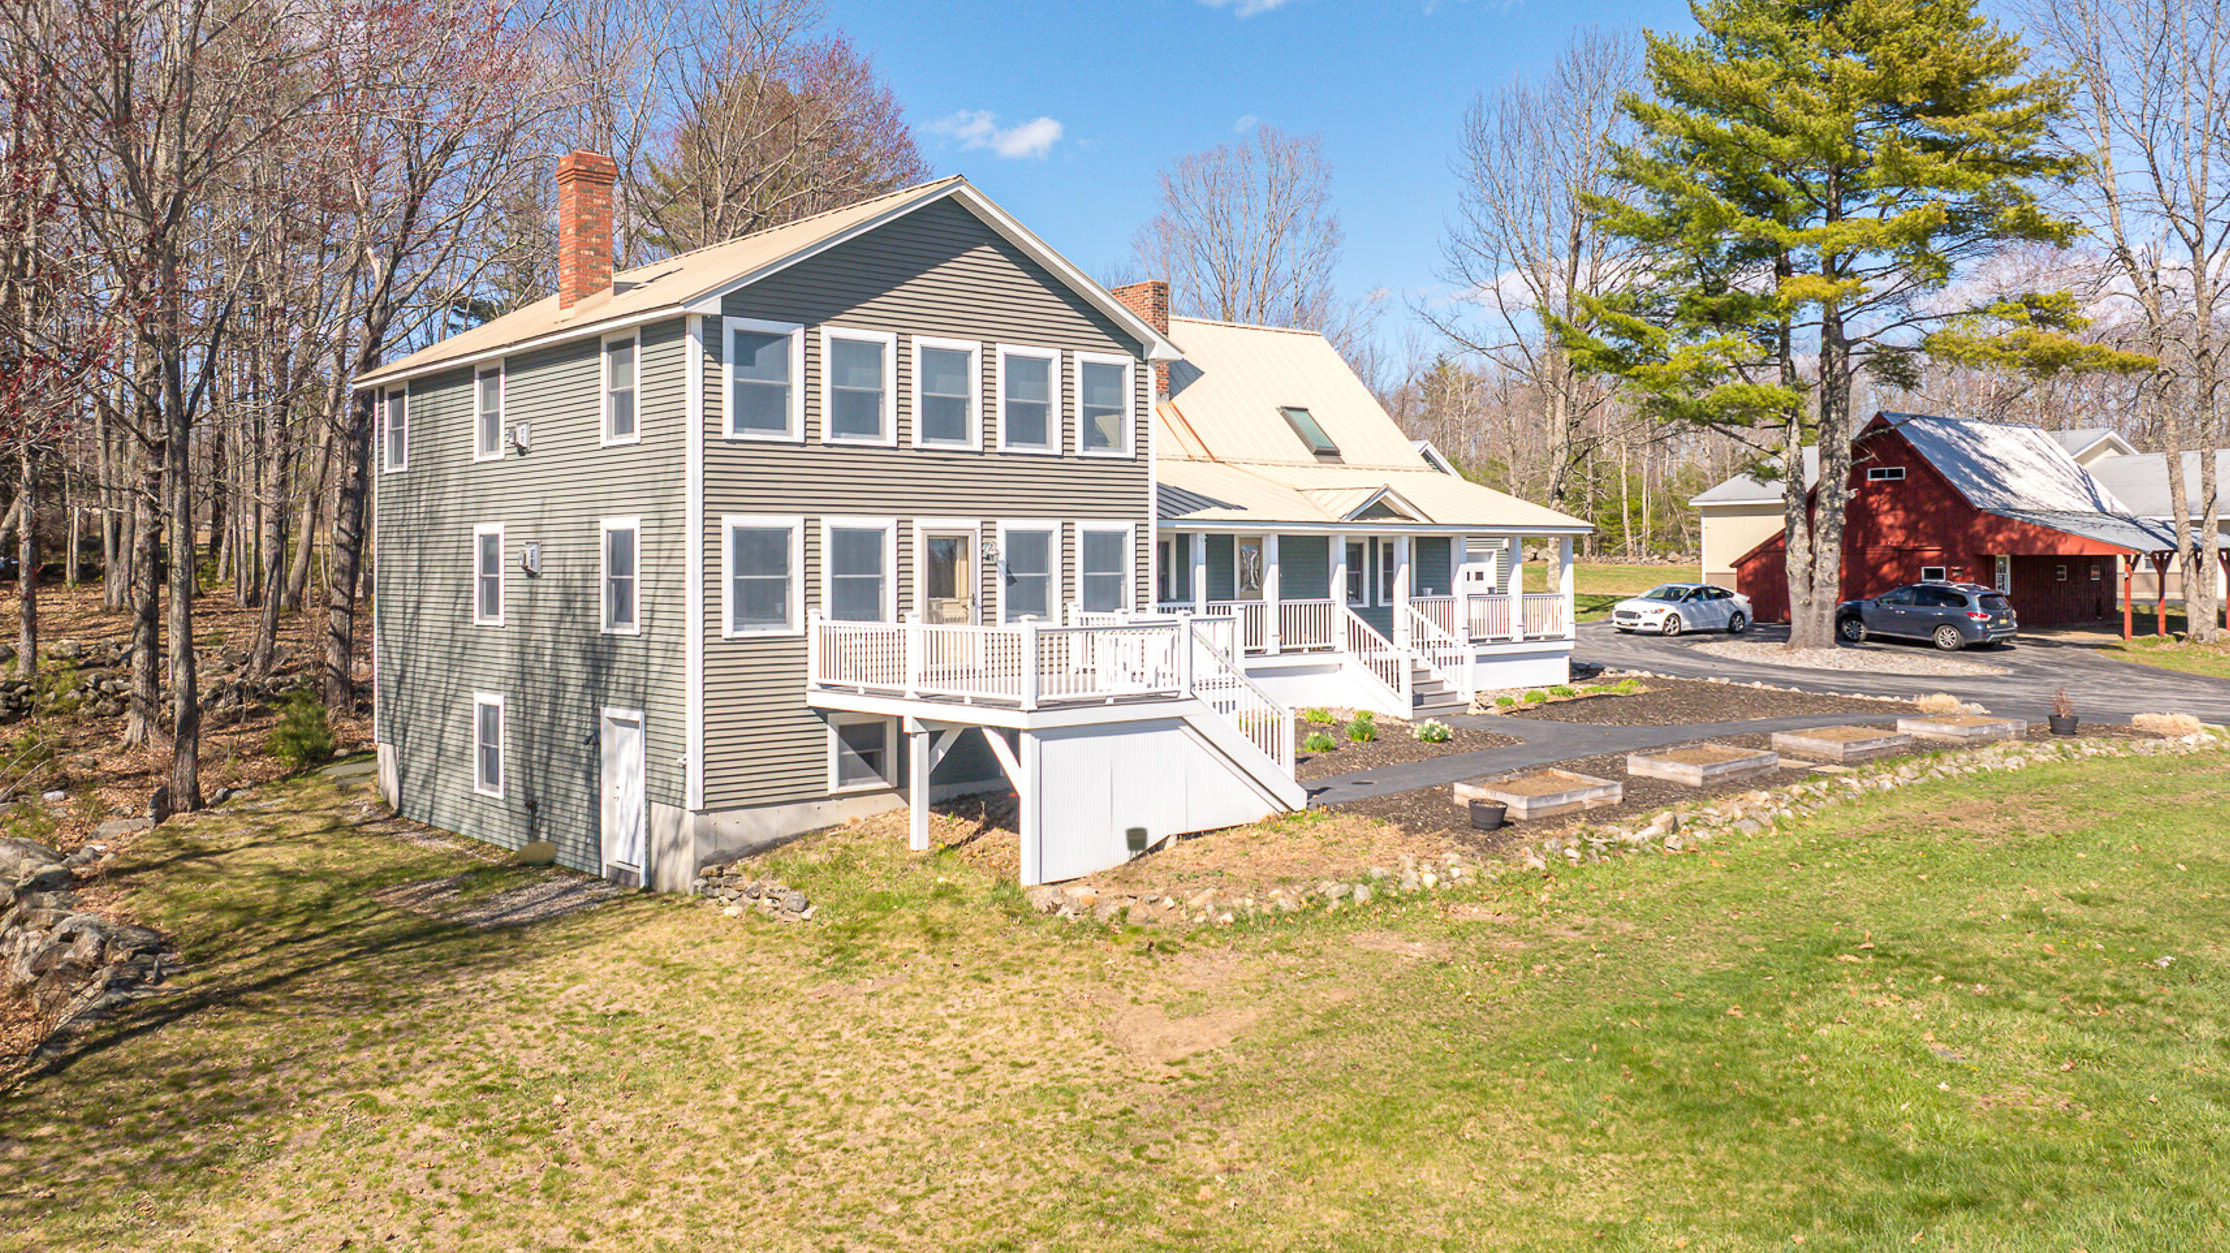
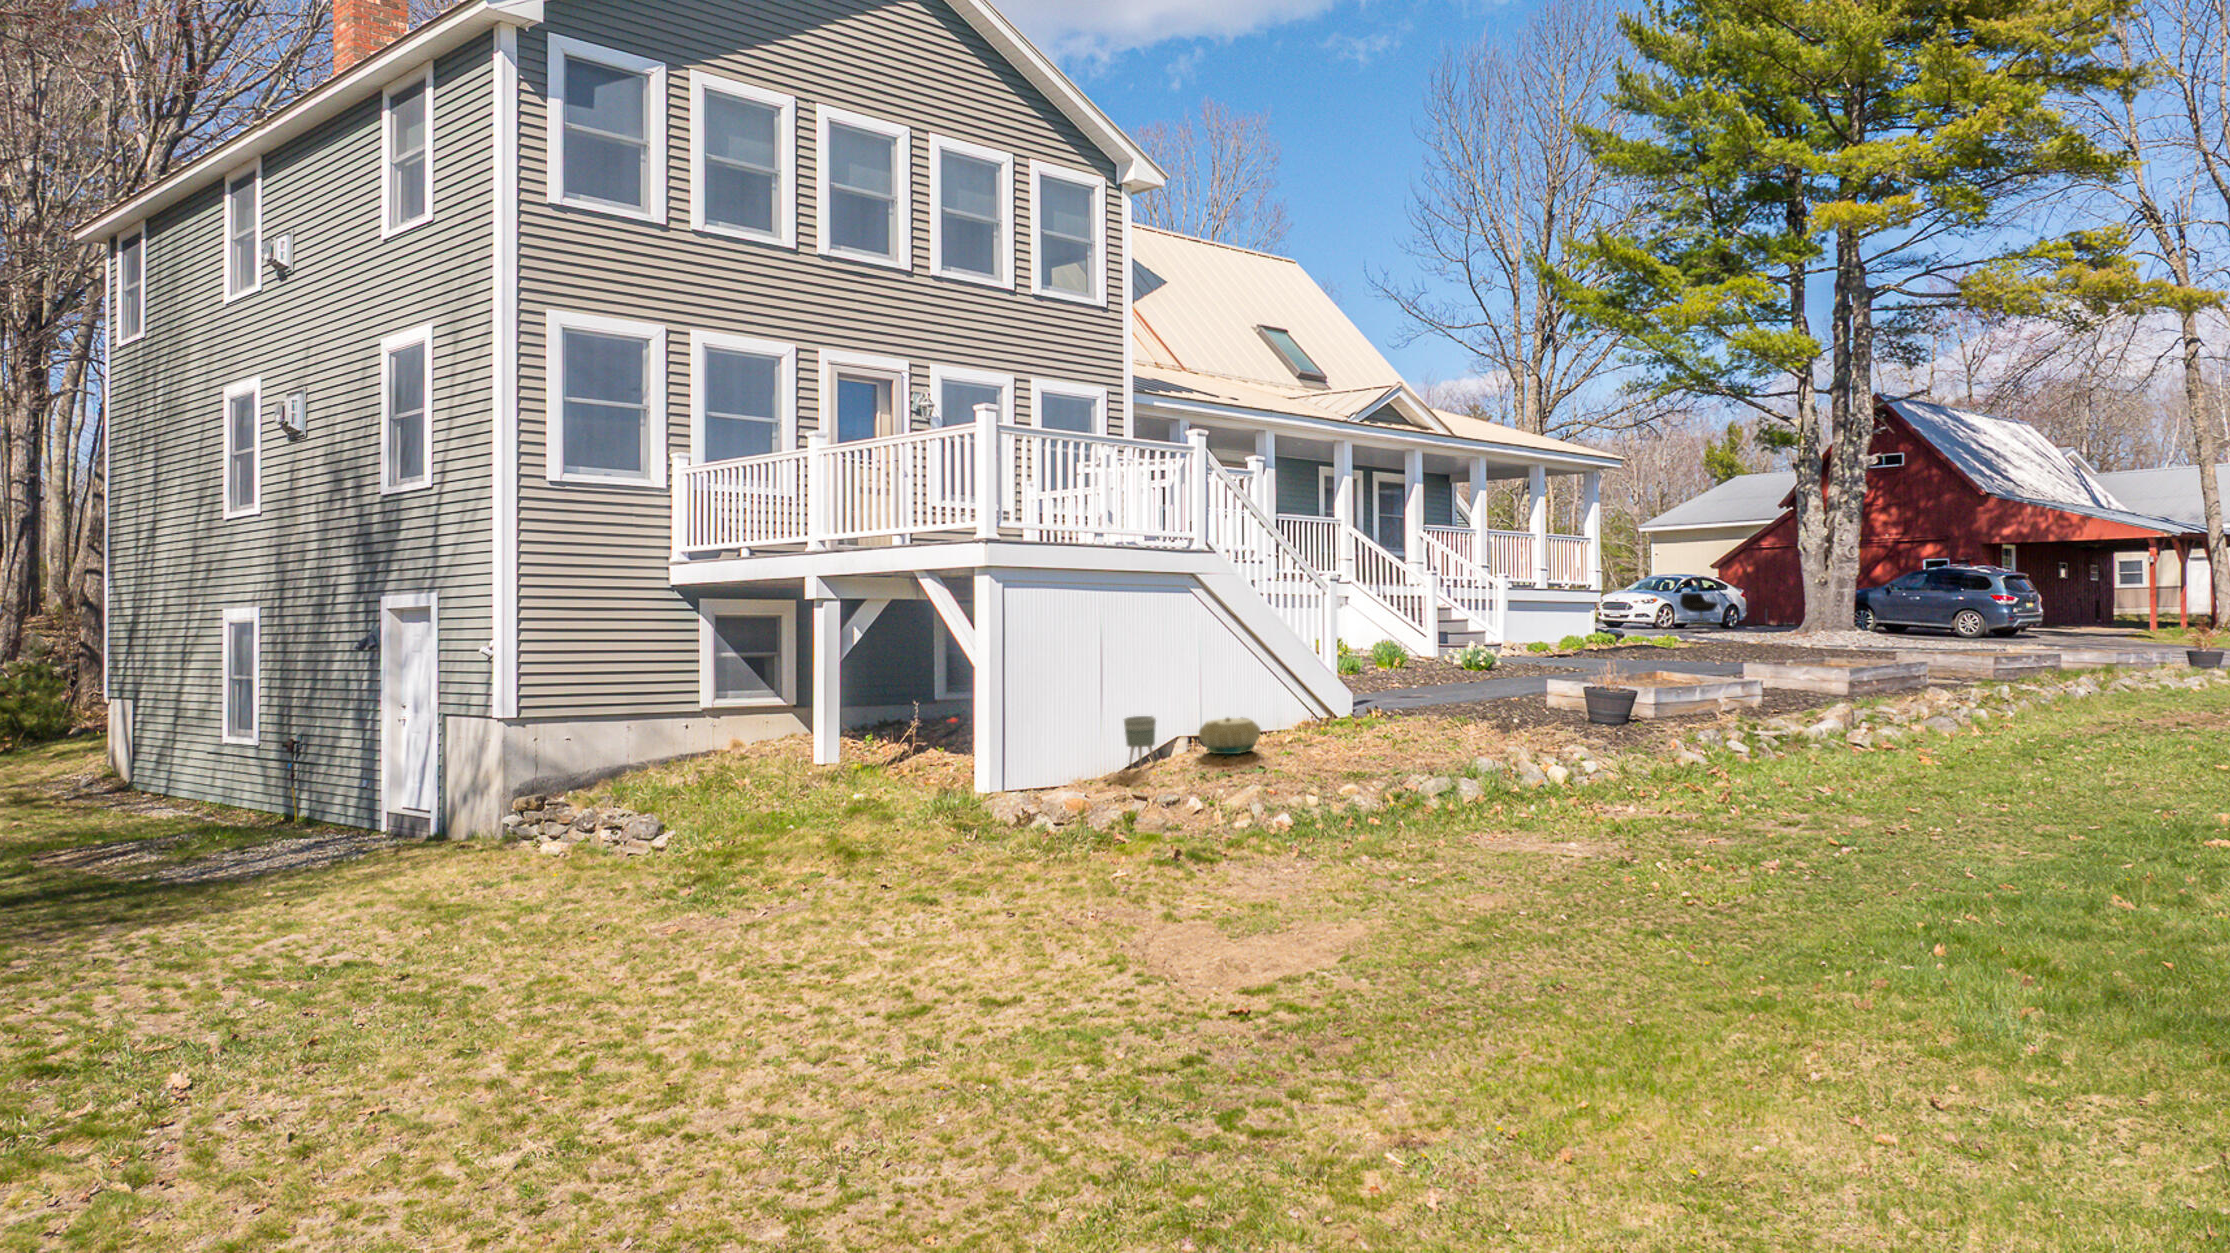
lounge chair: none [1664,628,1698,656] -> present [1680,593,1718,620]
round table: present [322,763,381,796] -> none [17,731,110,771]
basket: present [519,841,557,865] -> present [1199,718,1261,754]

